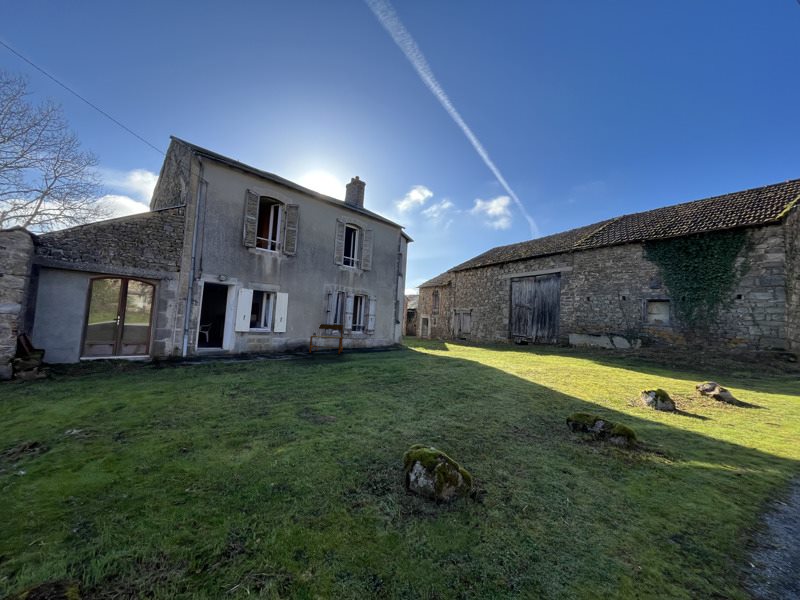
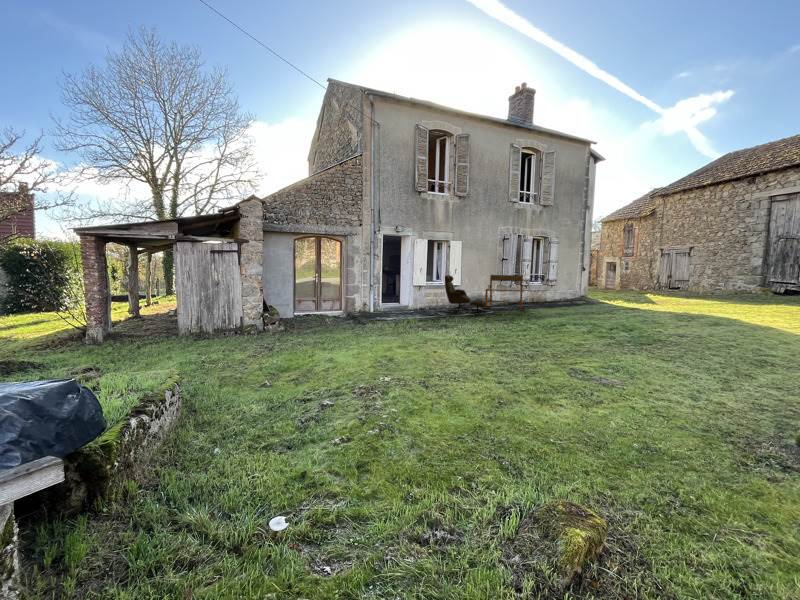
lounge chair: none [269,323,308,357] -> present [445,275,486,313]

